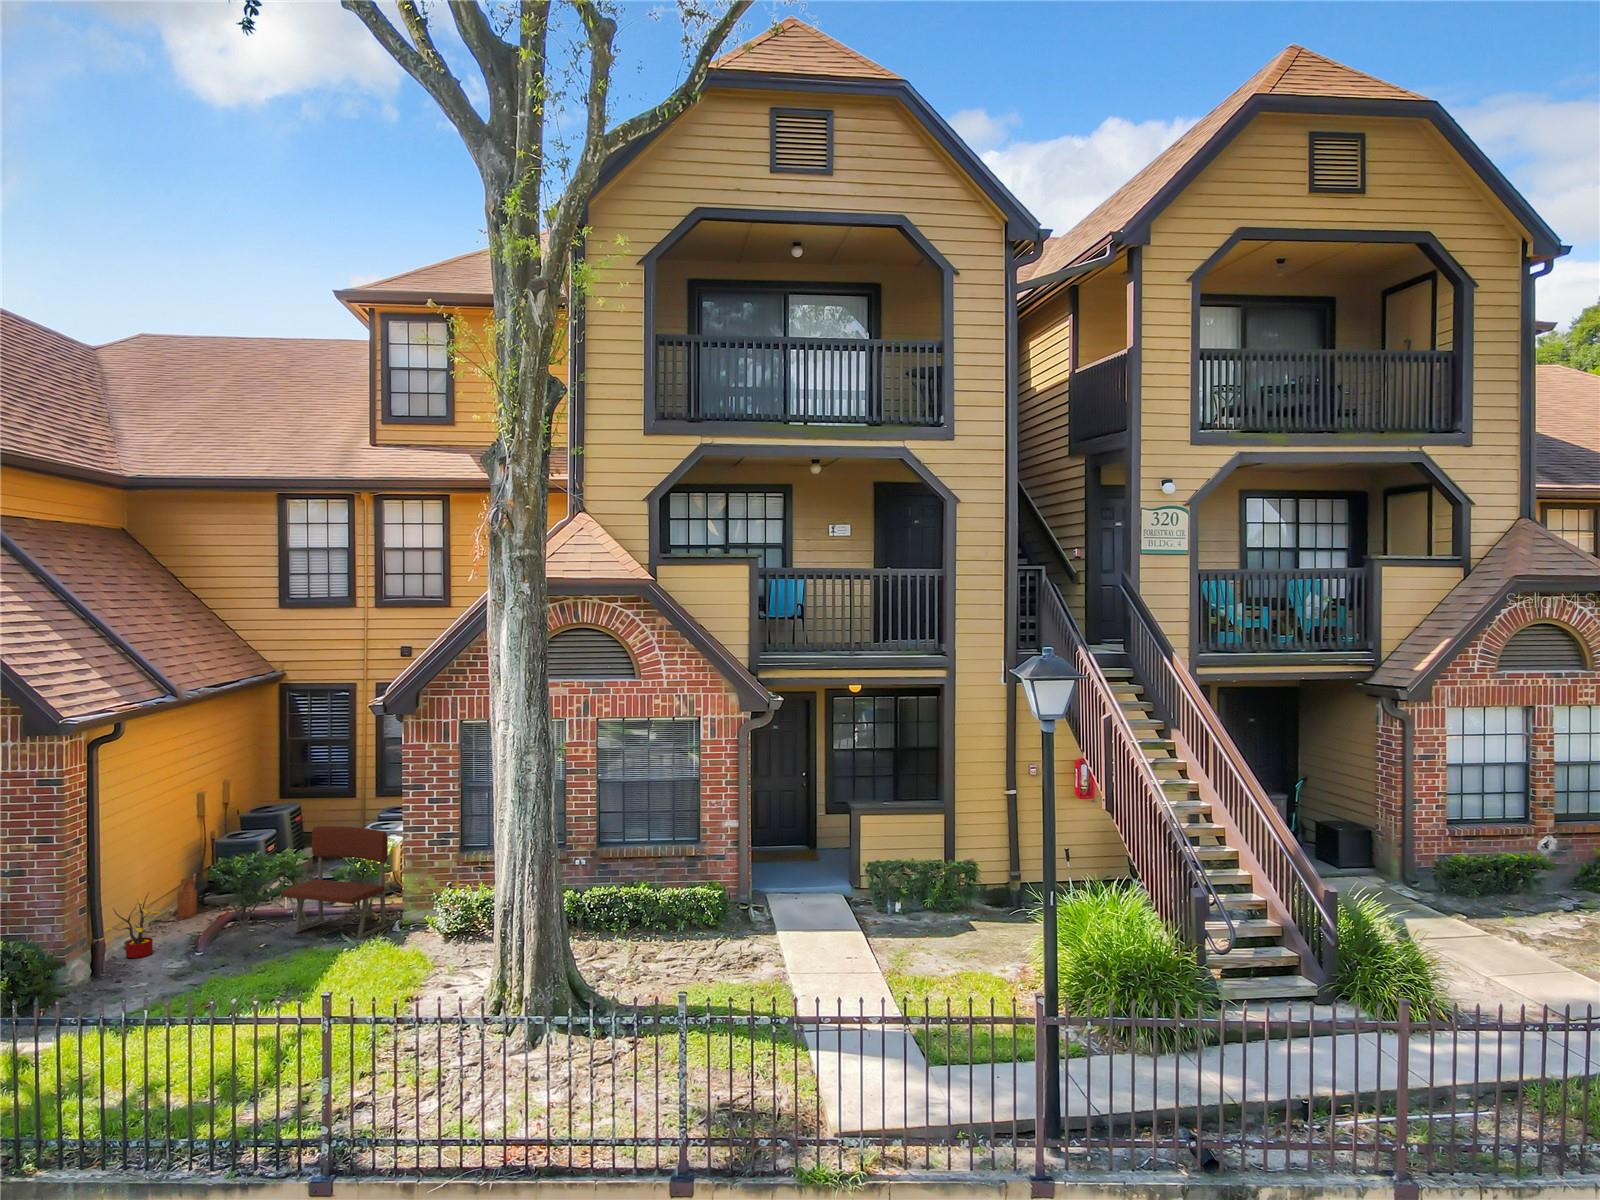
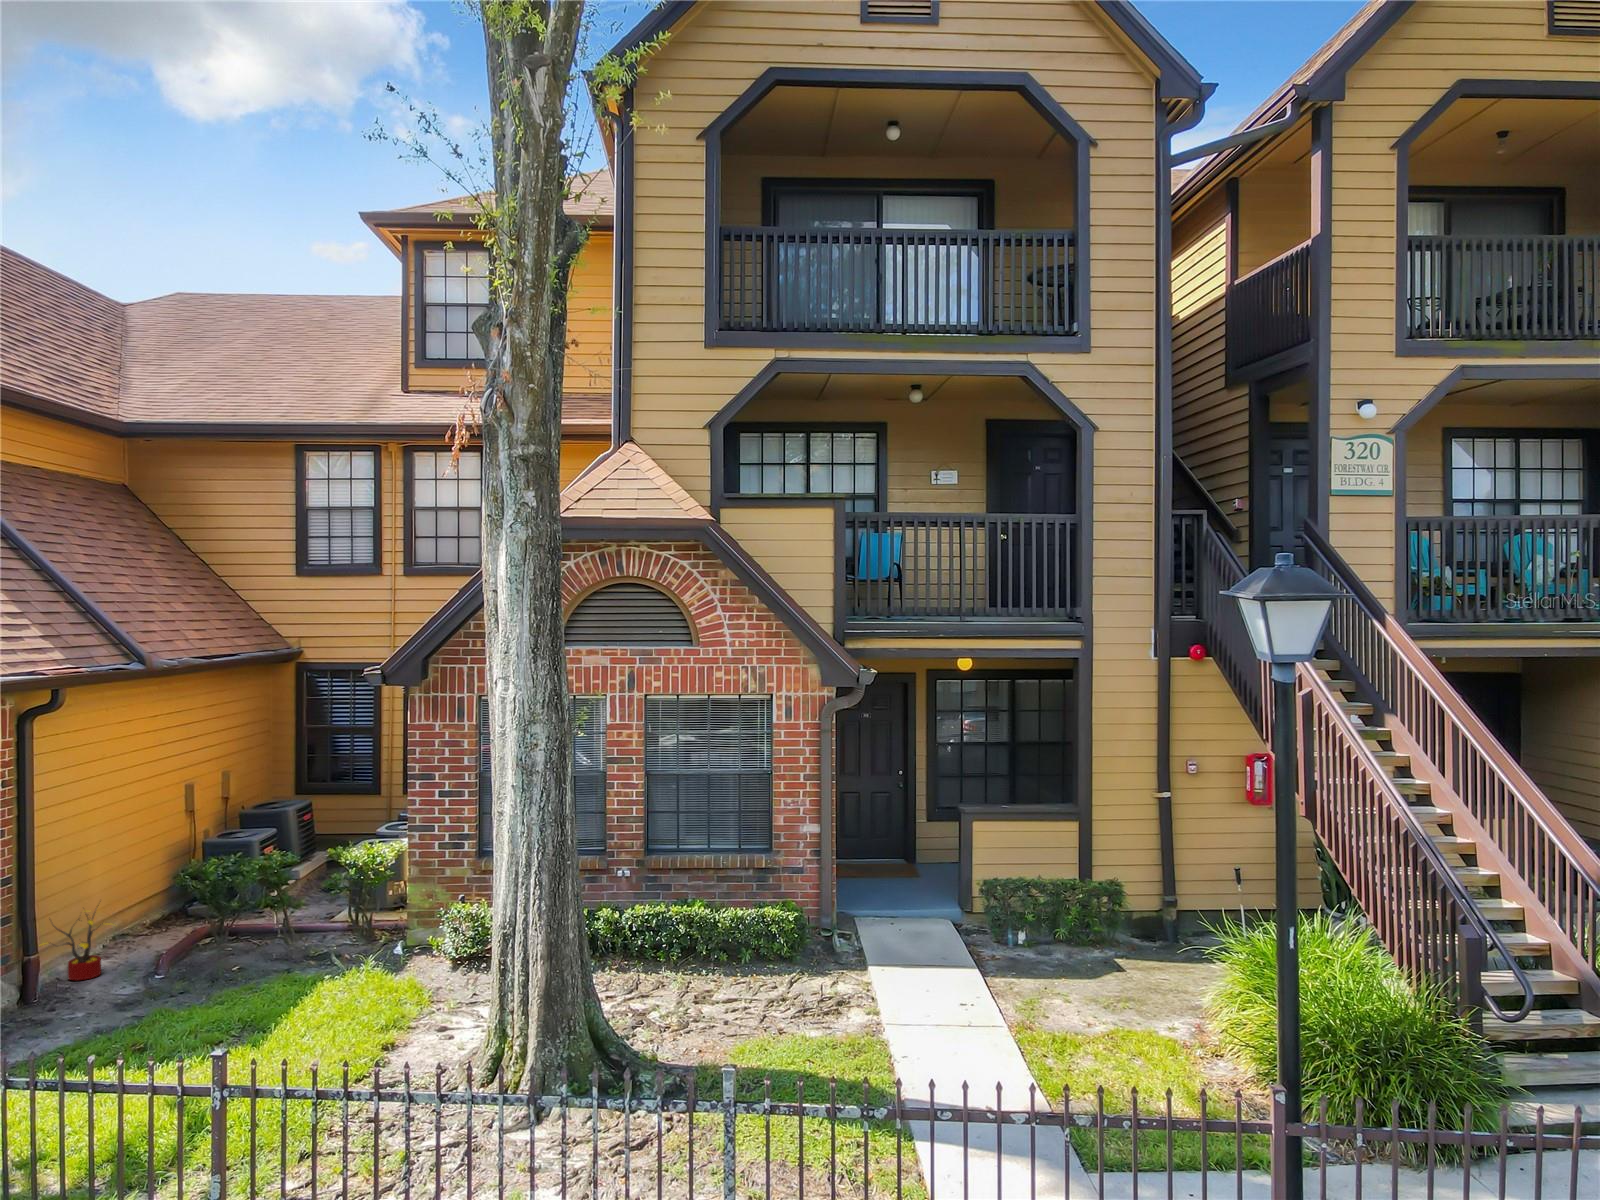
bench: present [281,826,388,938] -> none [258,823,387,964]
watering can: present [177,873,197,918] -> none [150,878,177,932]

